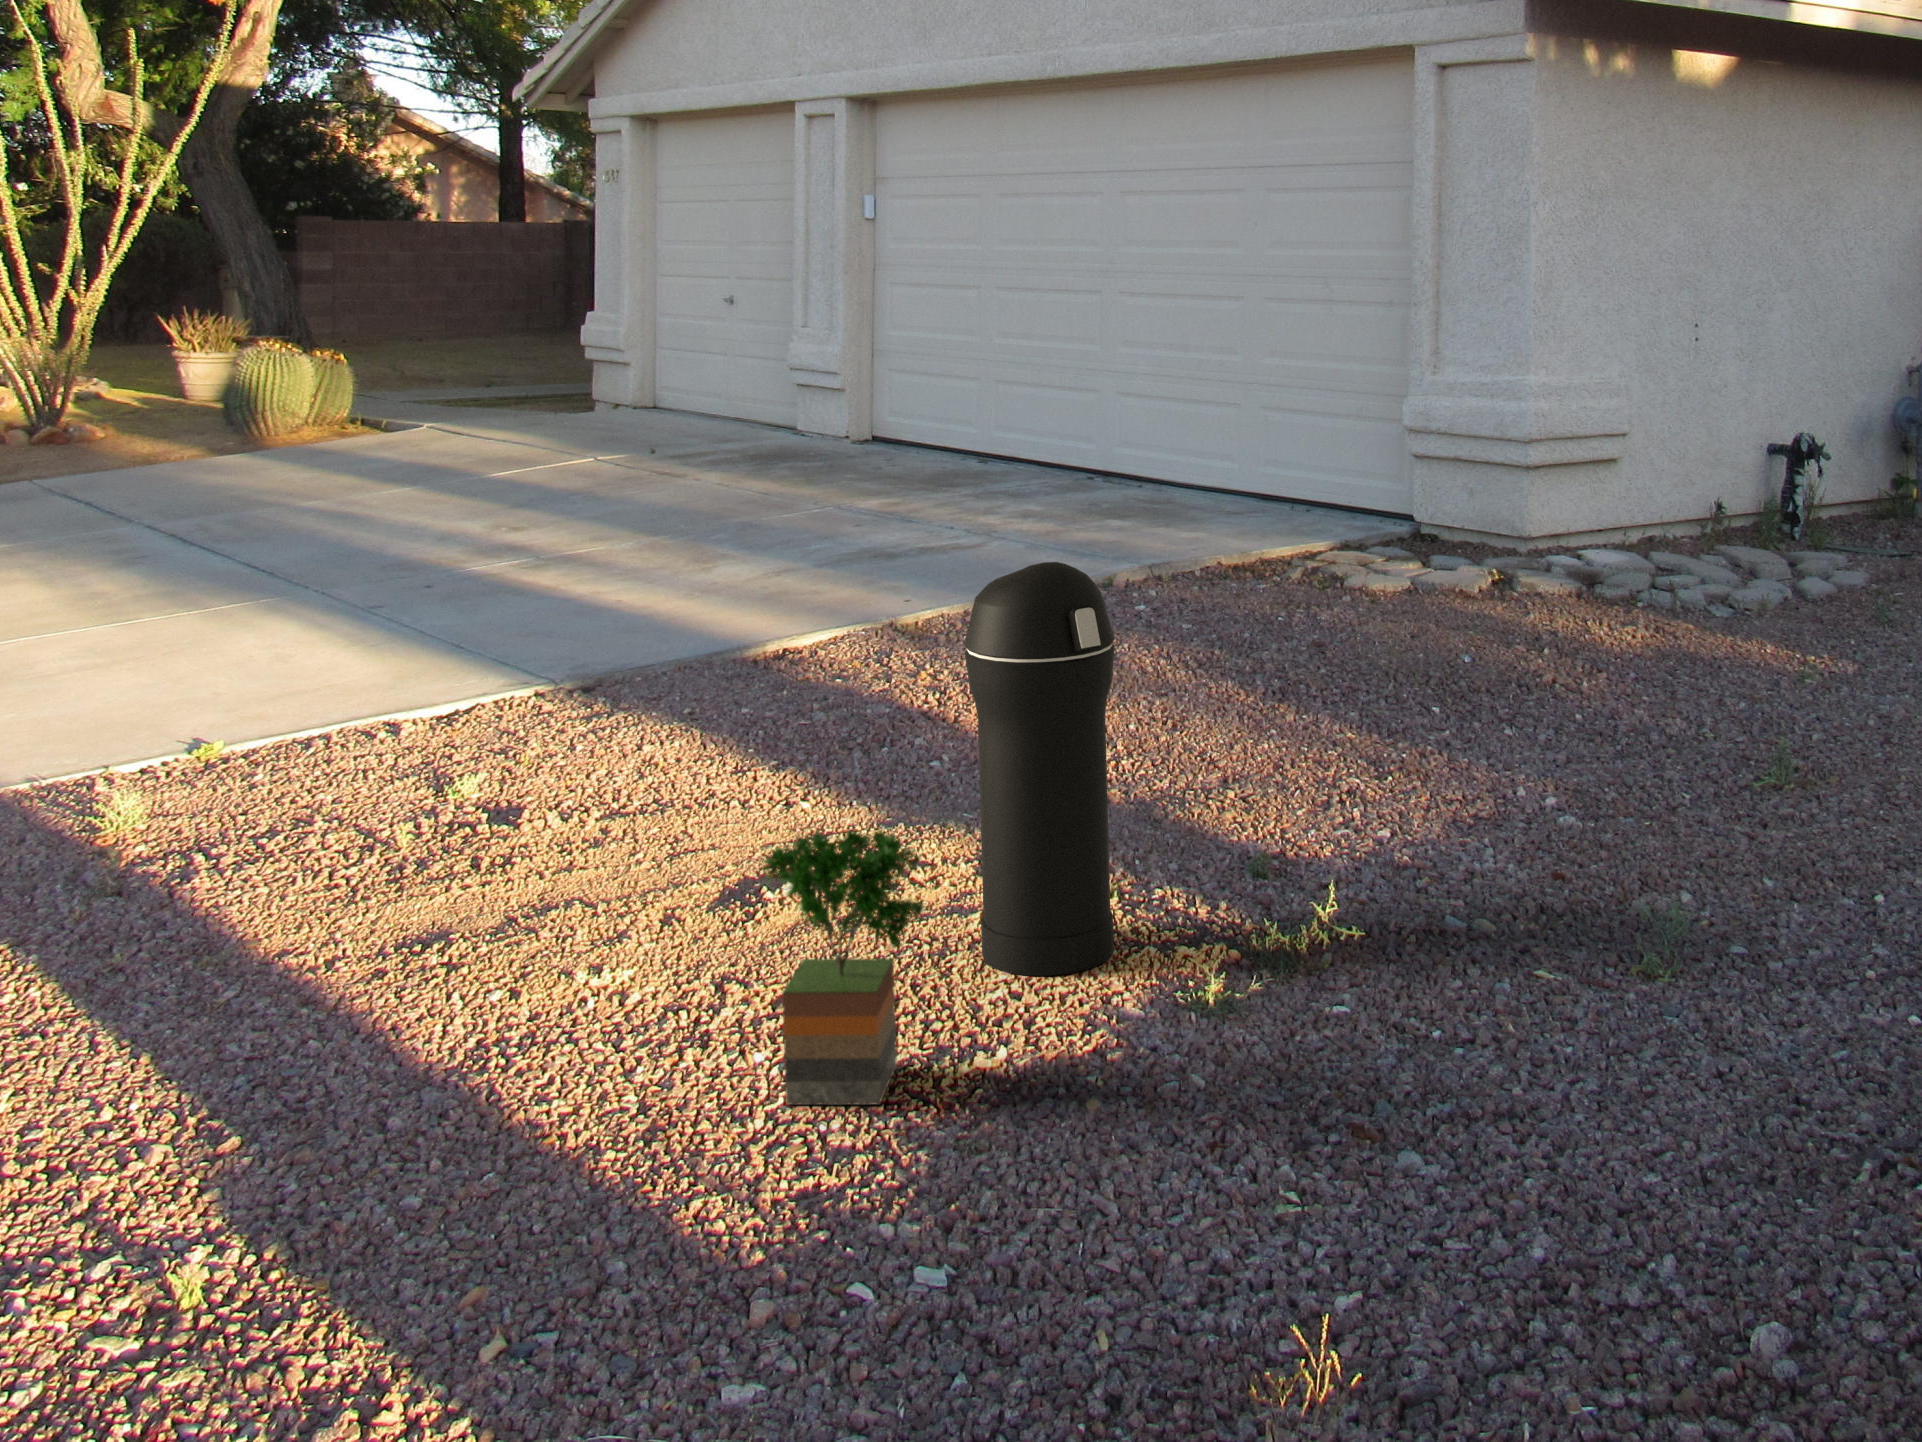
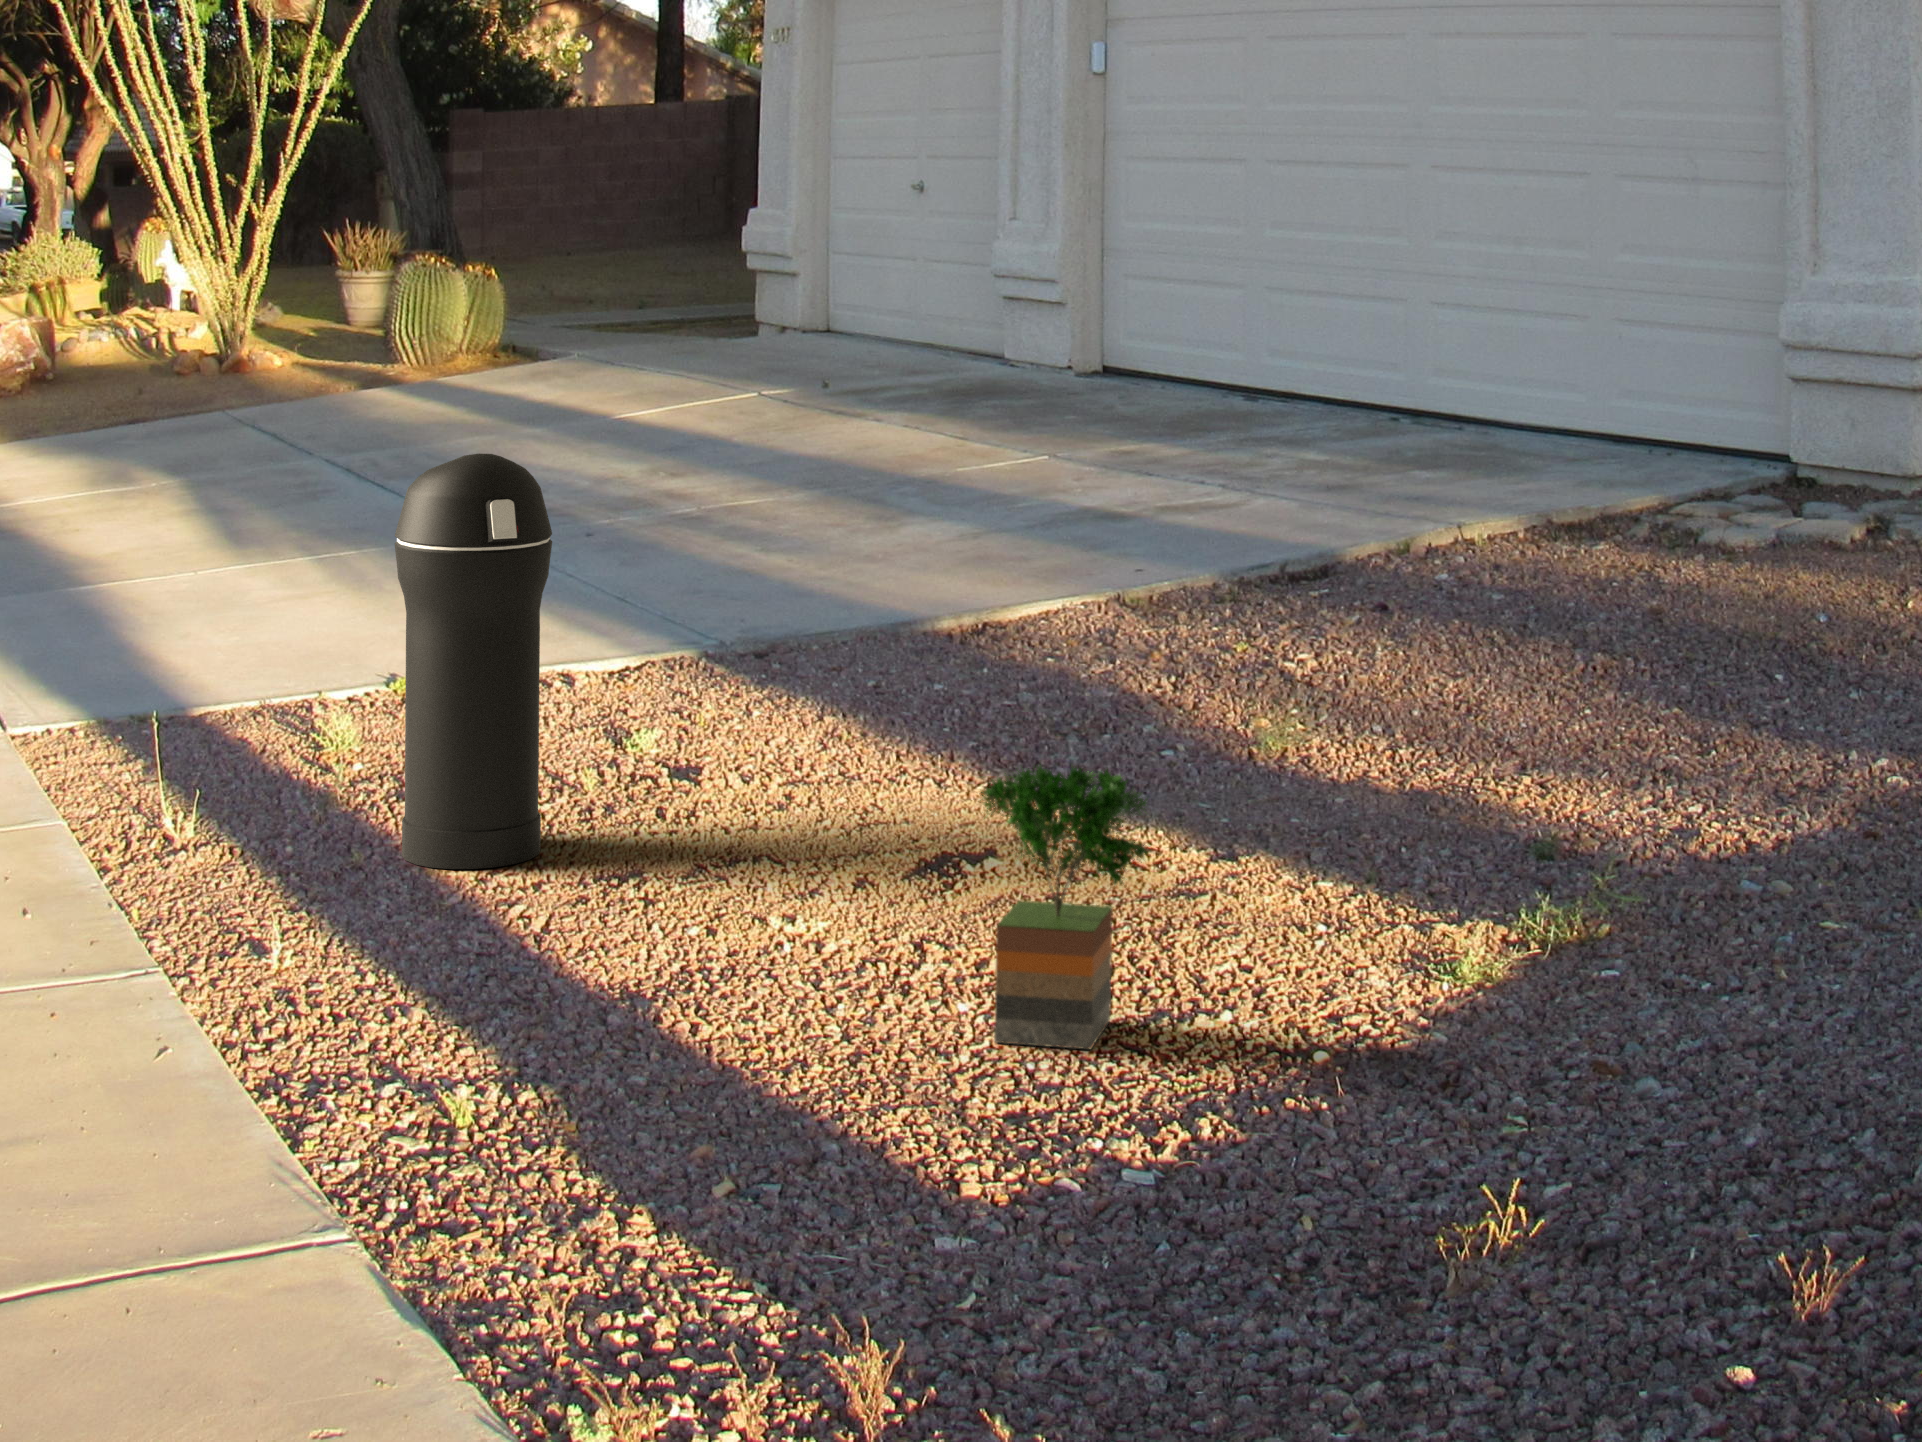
trash can: present [964,562,1115,976] -> present [395,453,552,869]

